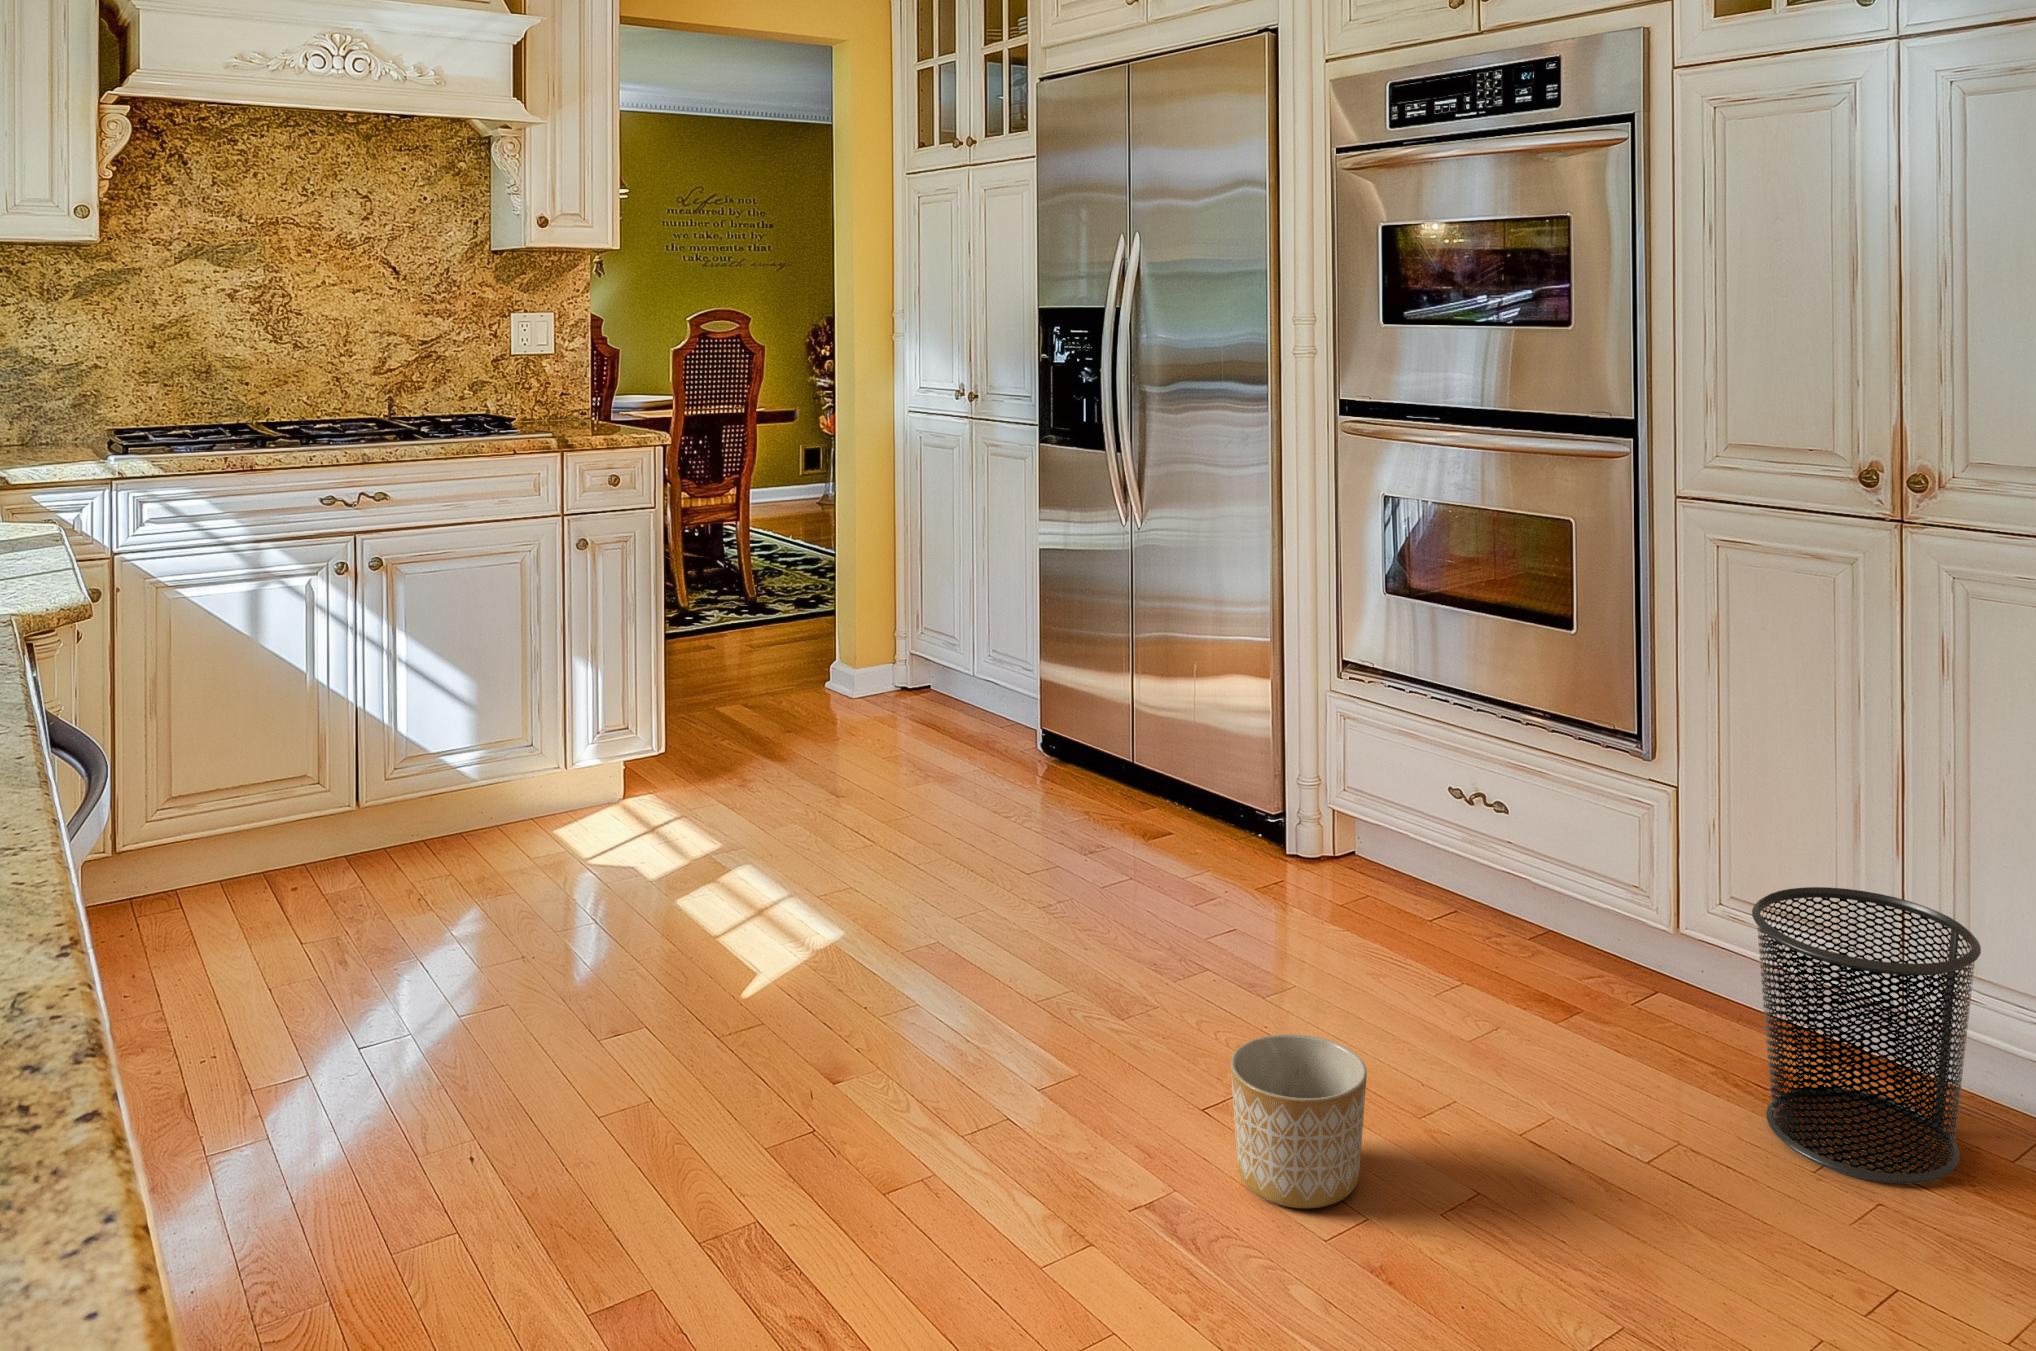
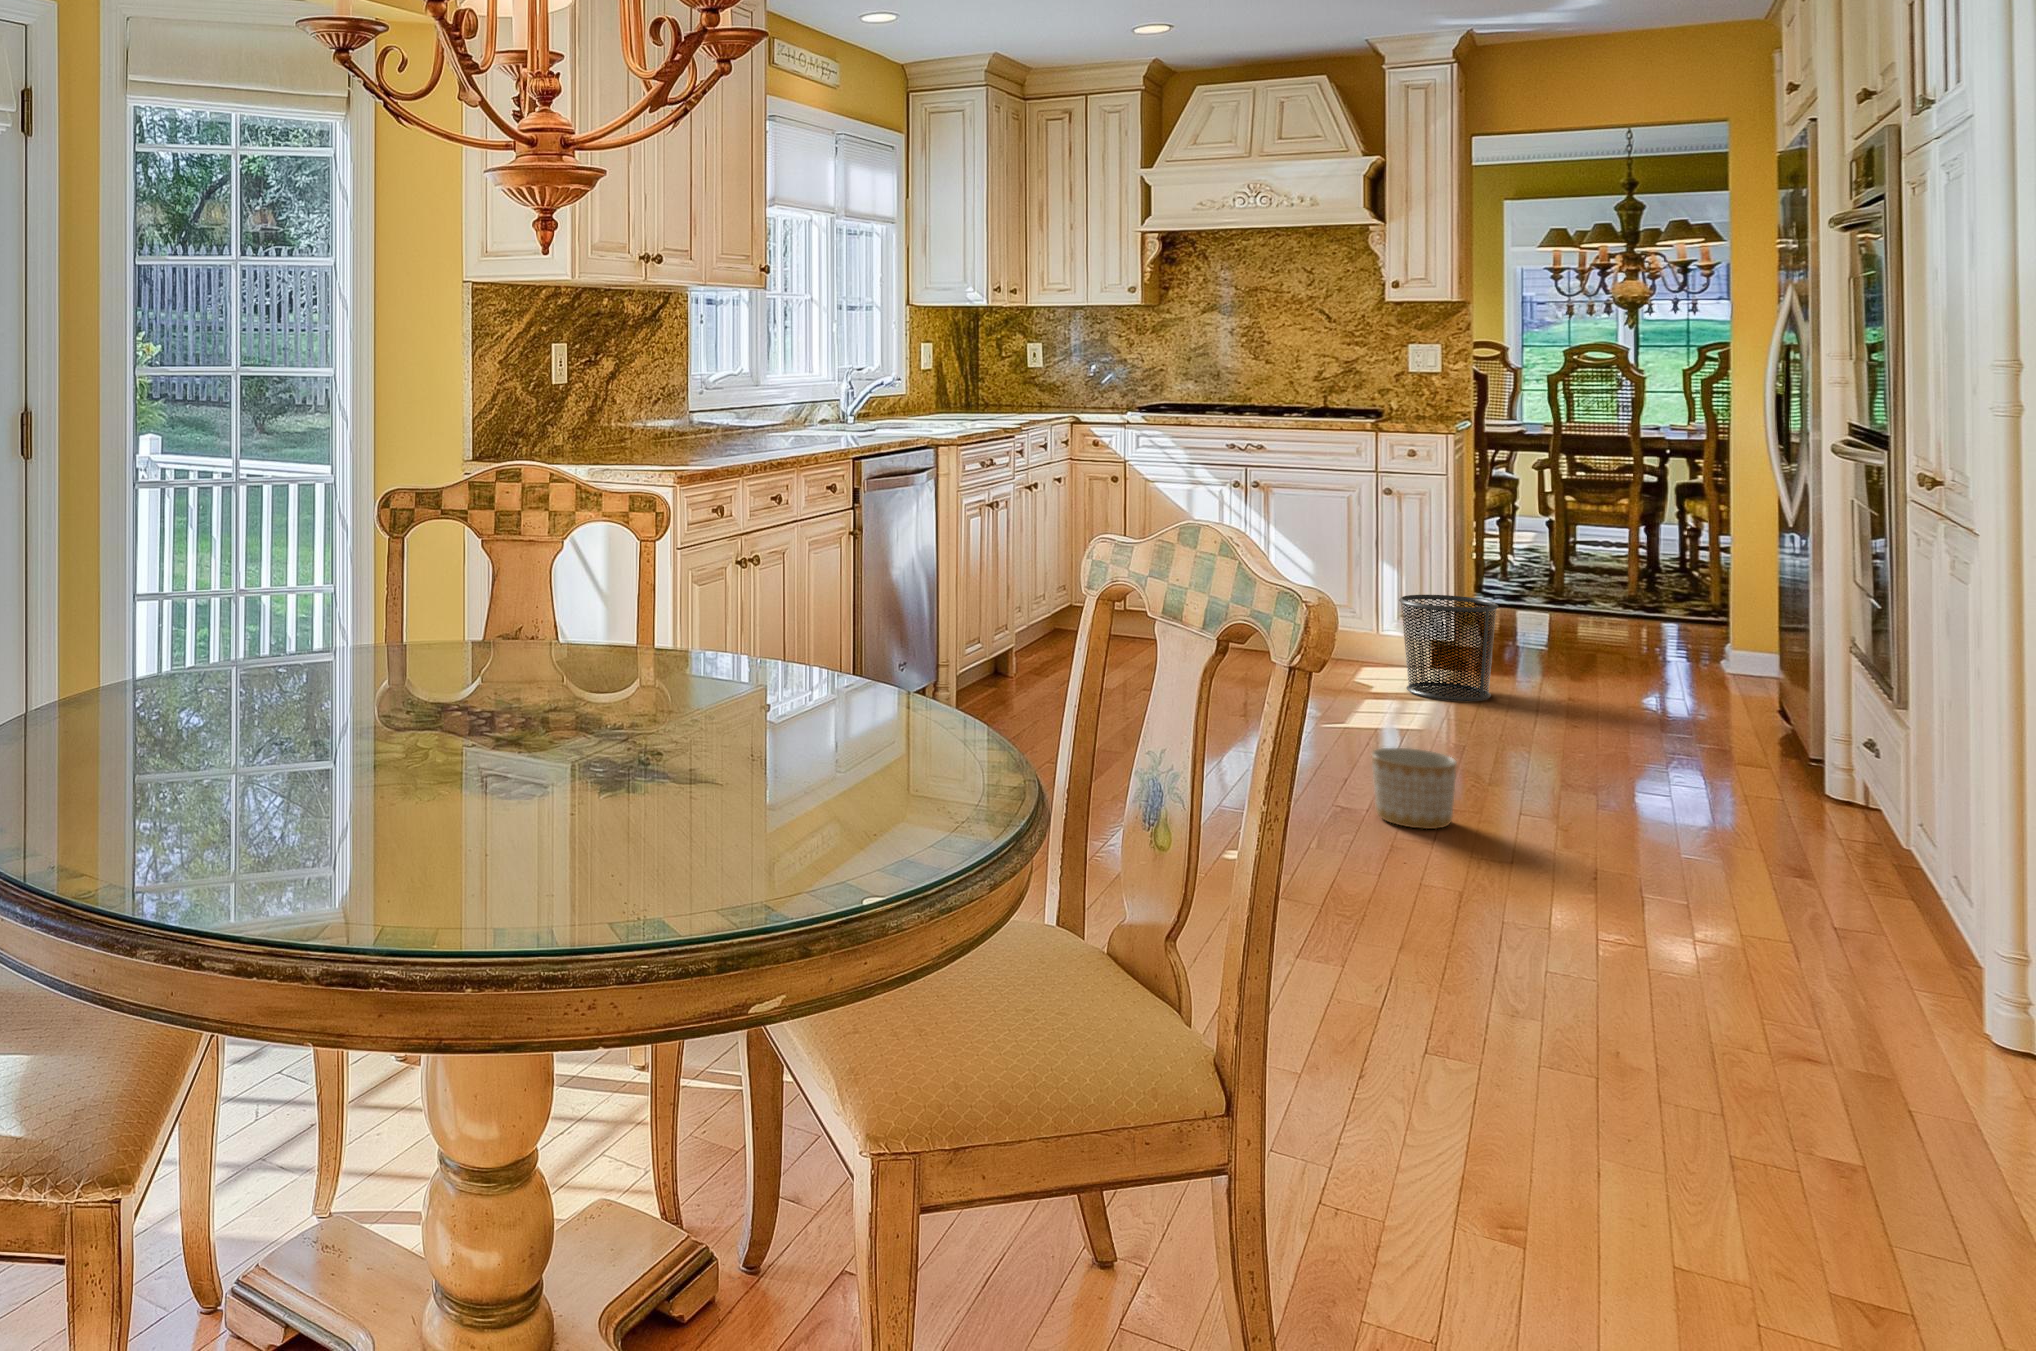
waste bin: present [1752,887,1981,1184] -> present [1399,595,1499,701]

